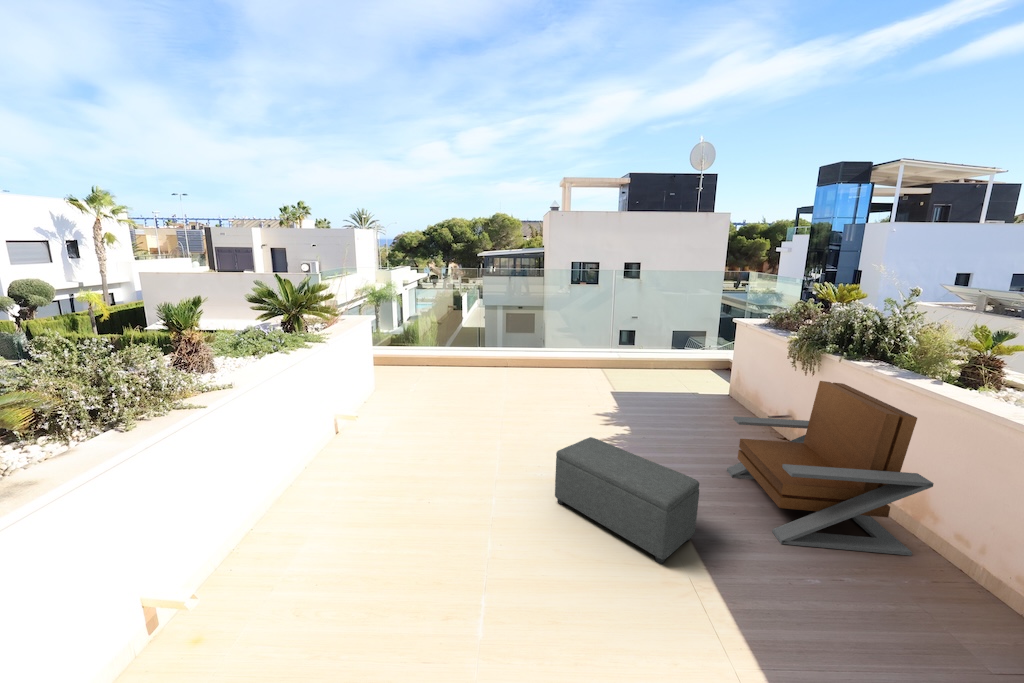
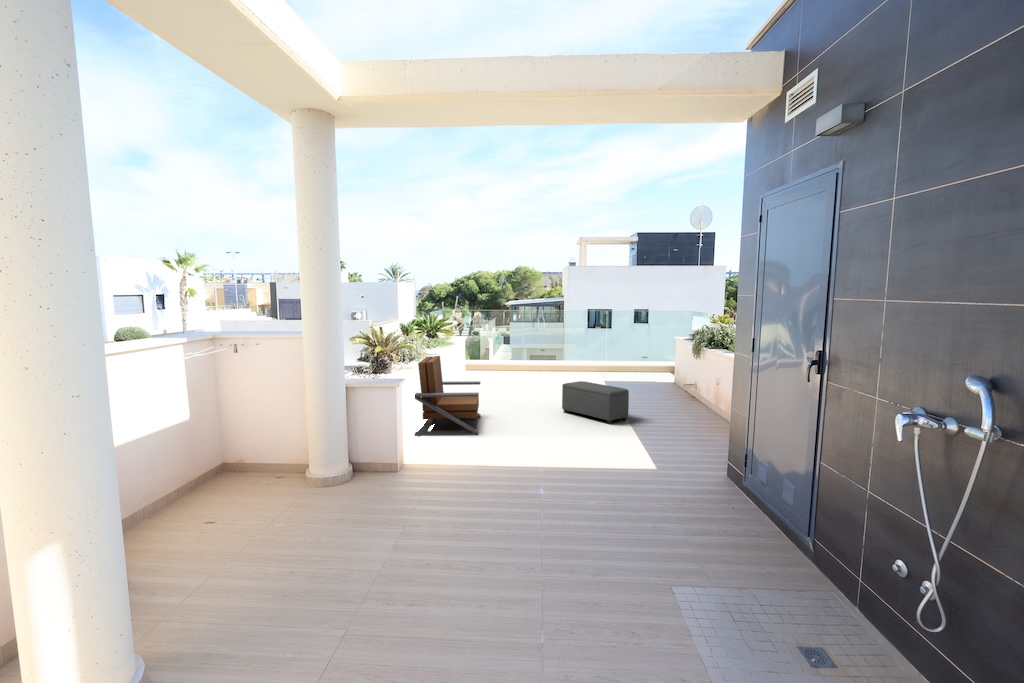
lounge chair: present [727,381,934,556] -> present [415,356,481,436]

